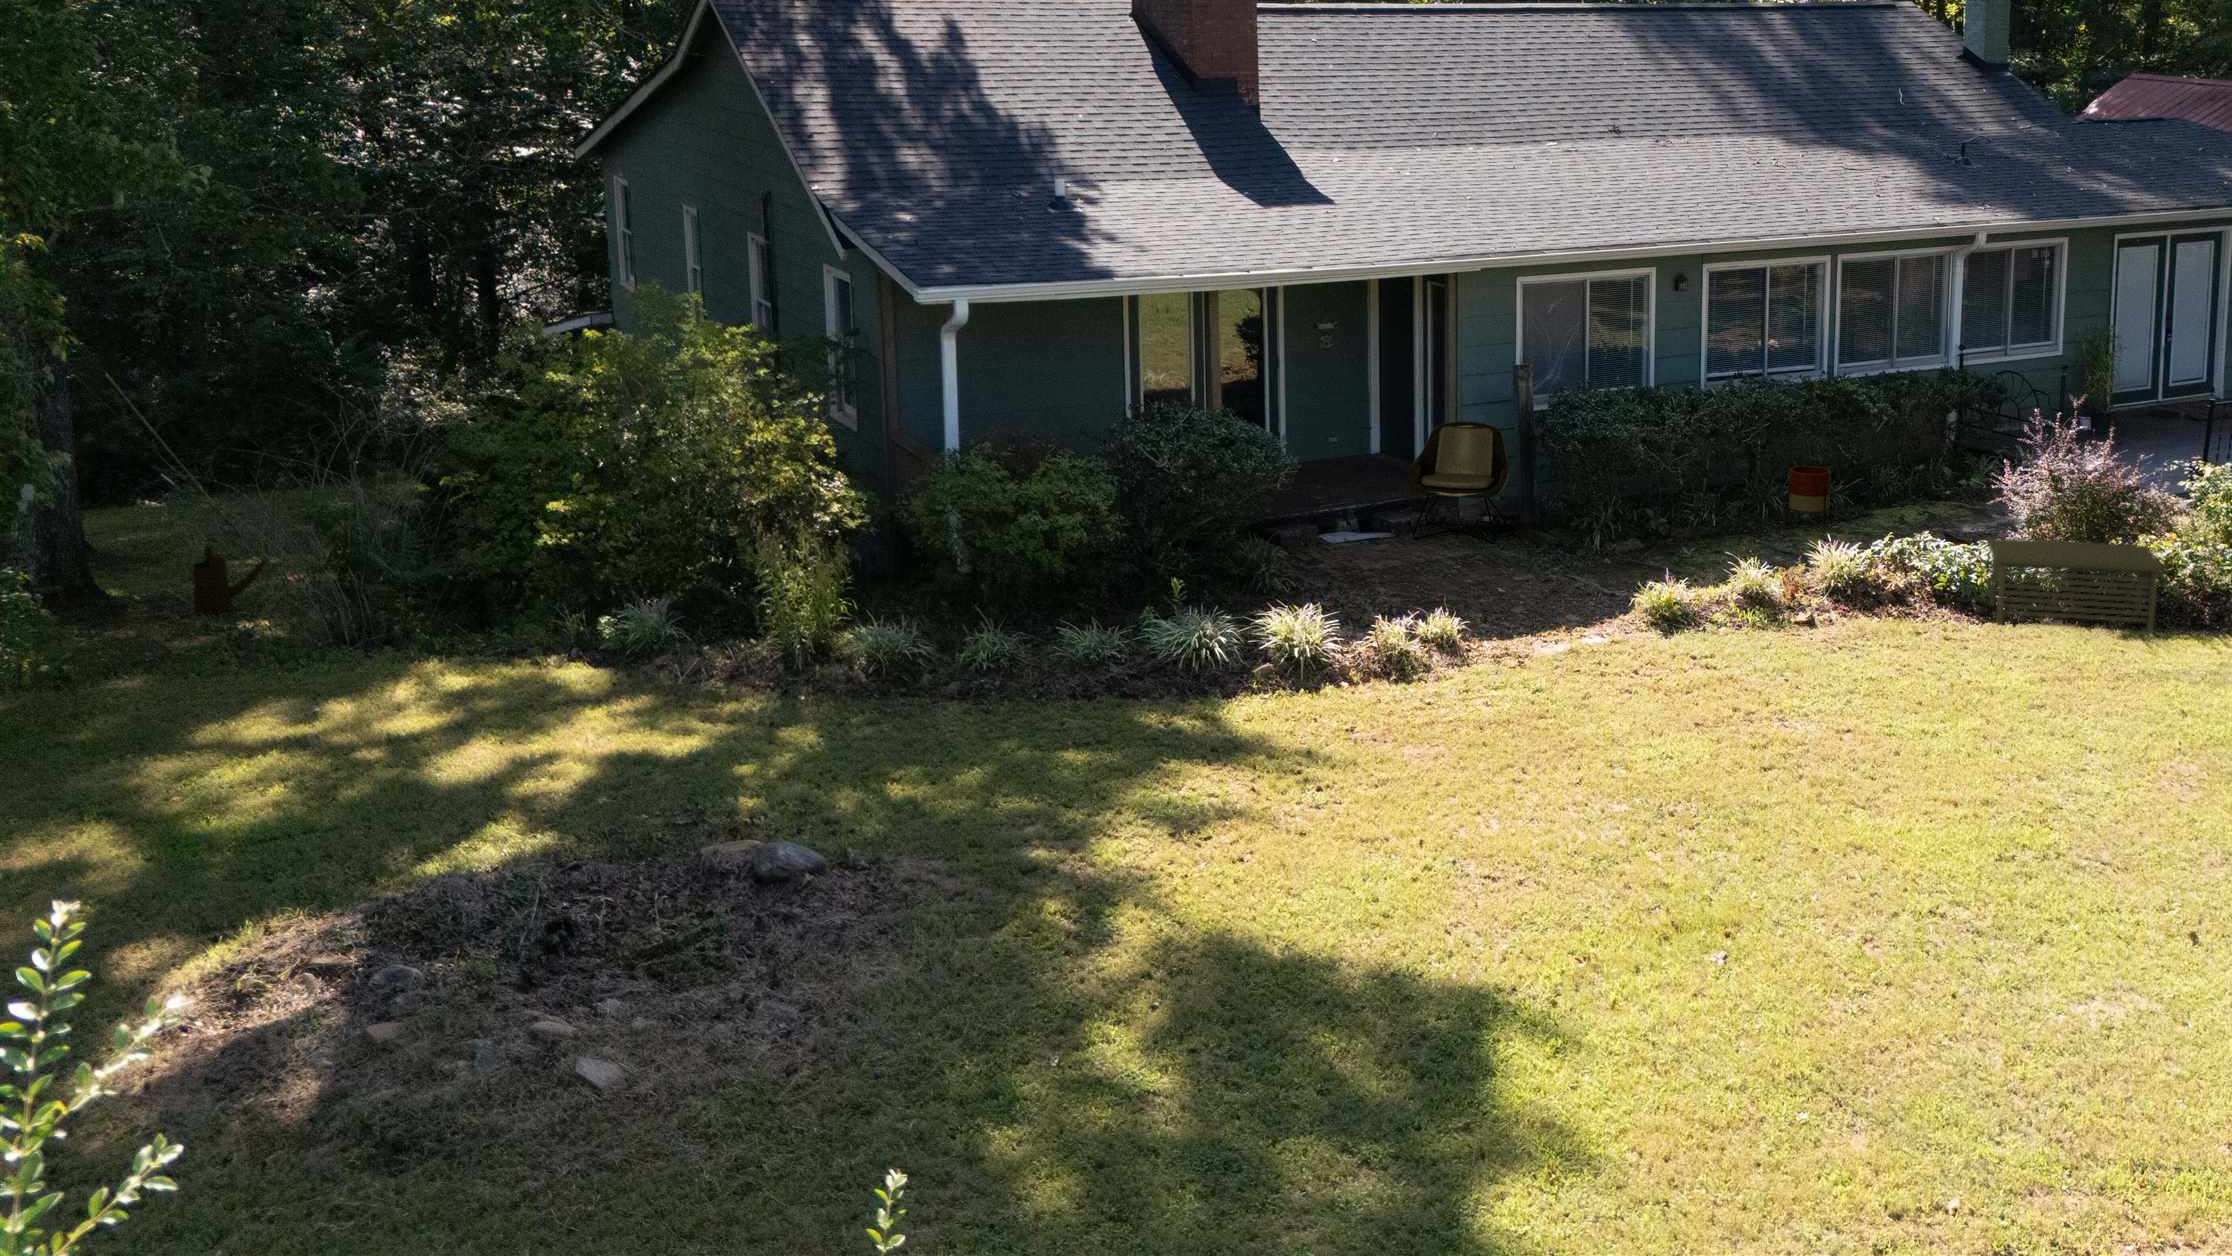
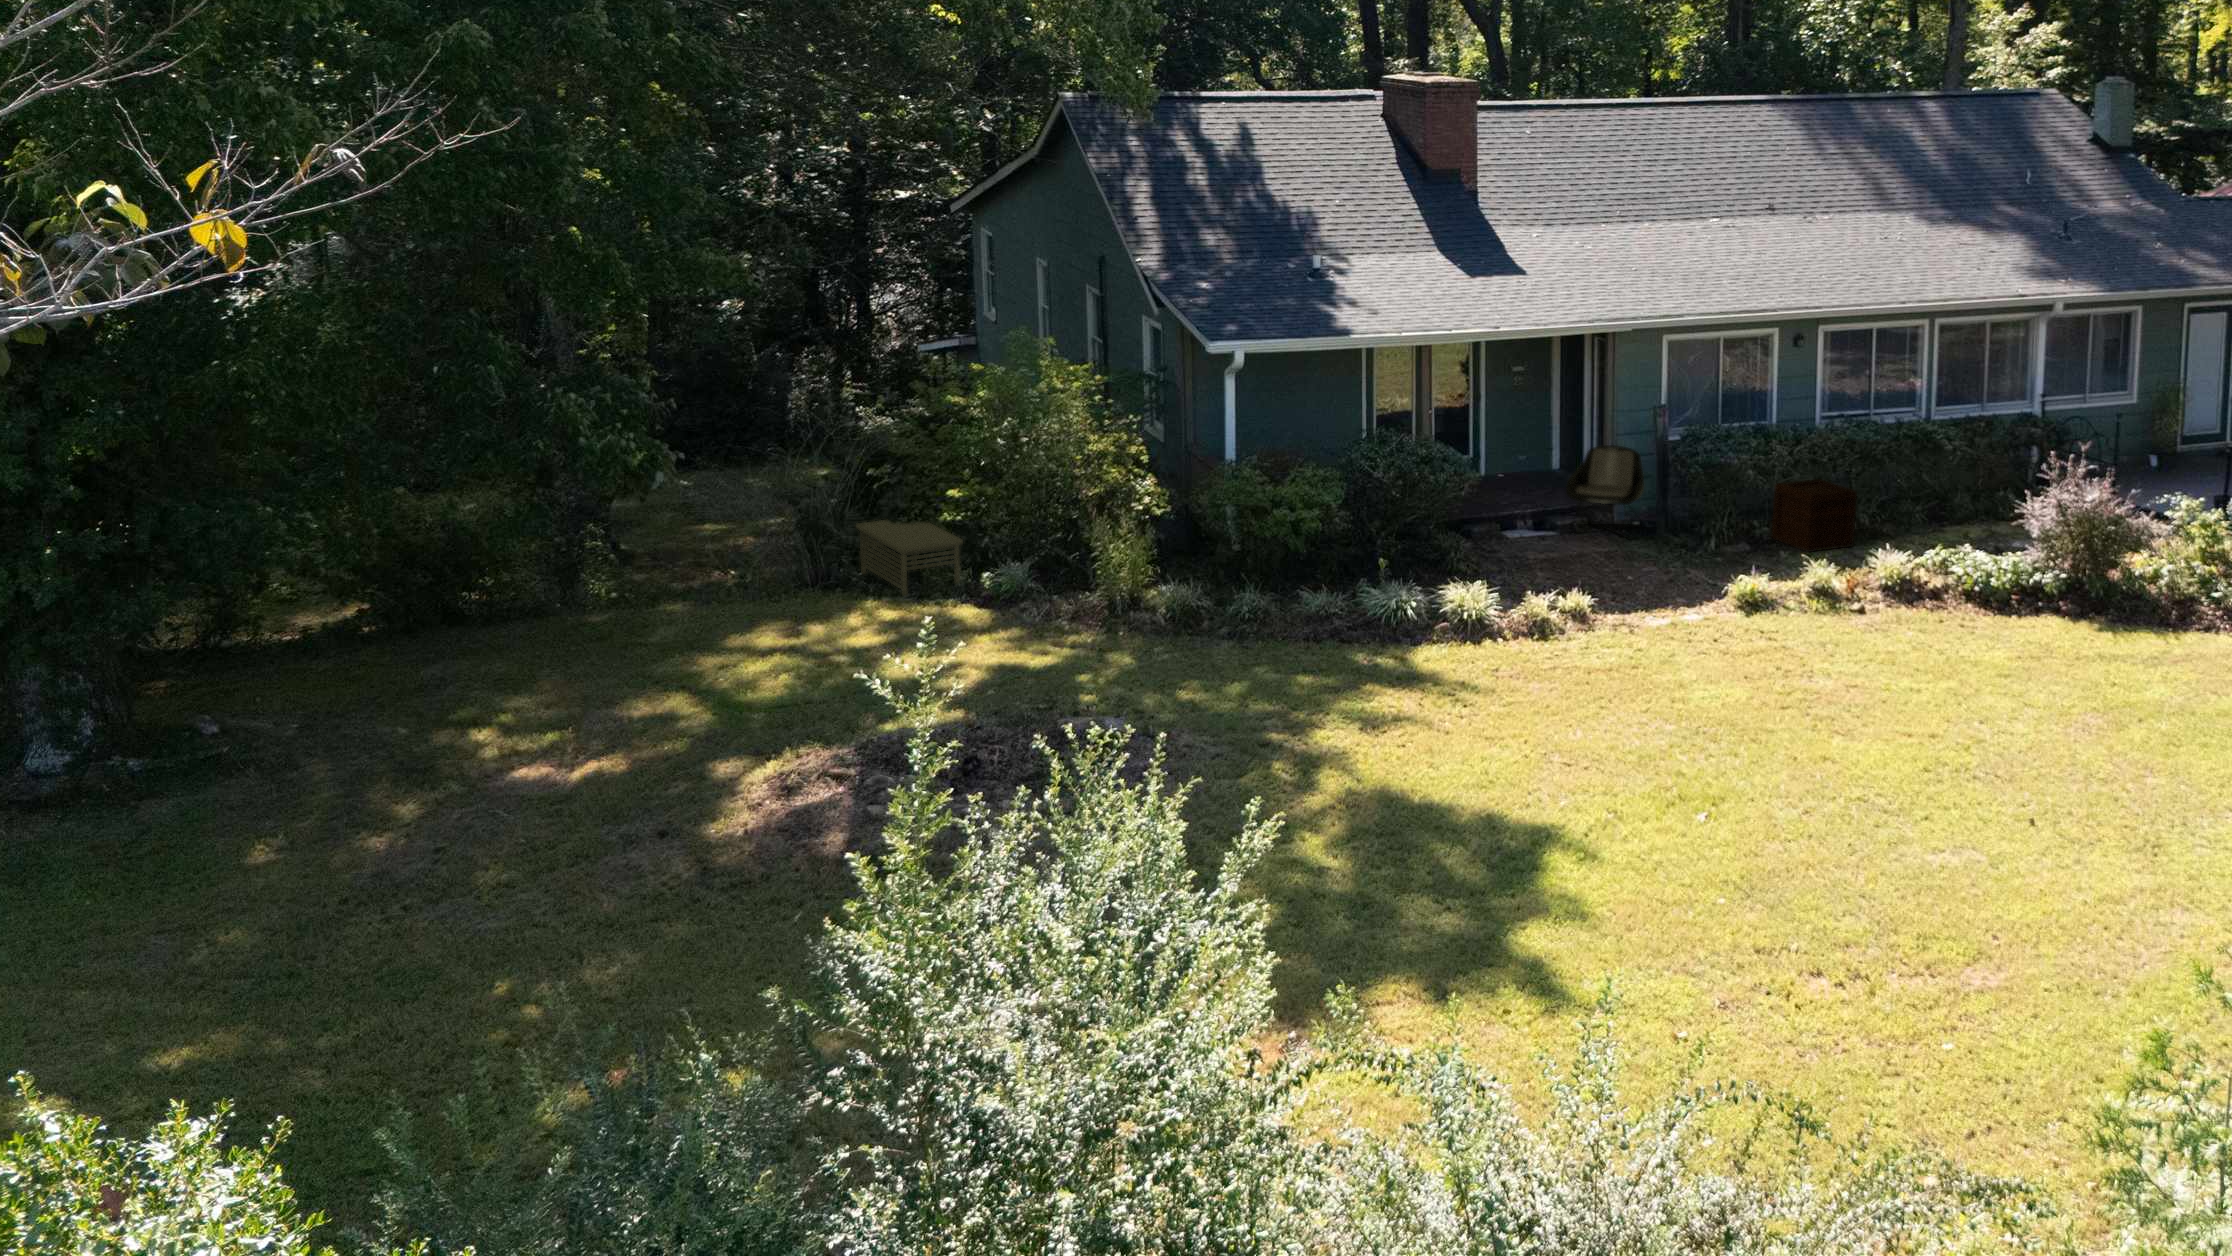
wooden crate: none [1674,457,1784,551] -> present [1772,479,1857,552]
planter: present [1787,466,1831,528] -> none [1864,488,1900,537]
storage bench: present [1987,538,2162,633] -> present [856,520,963,596]
watering can: present [180,545,267,615] -> none [702,507,765,556]

